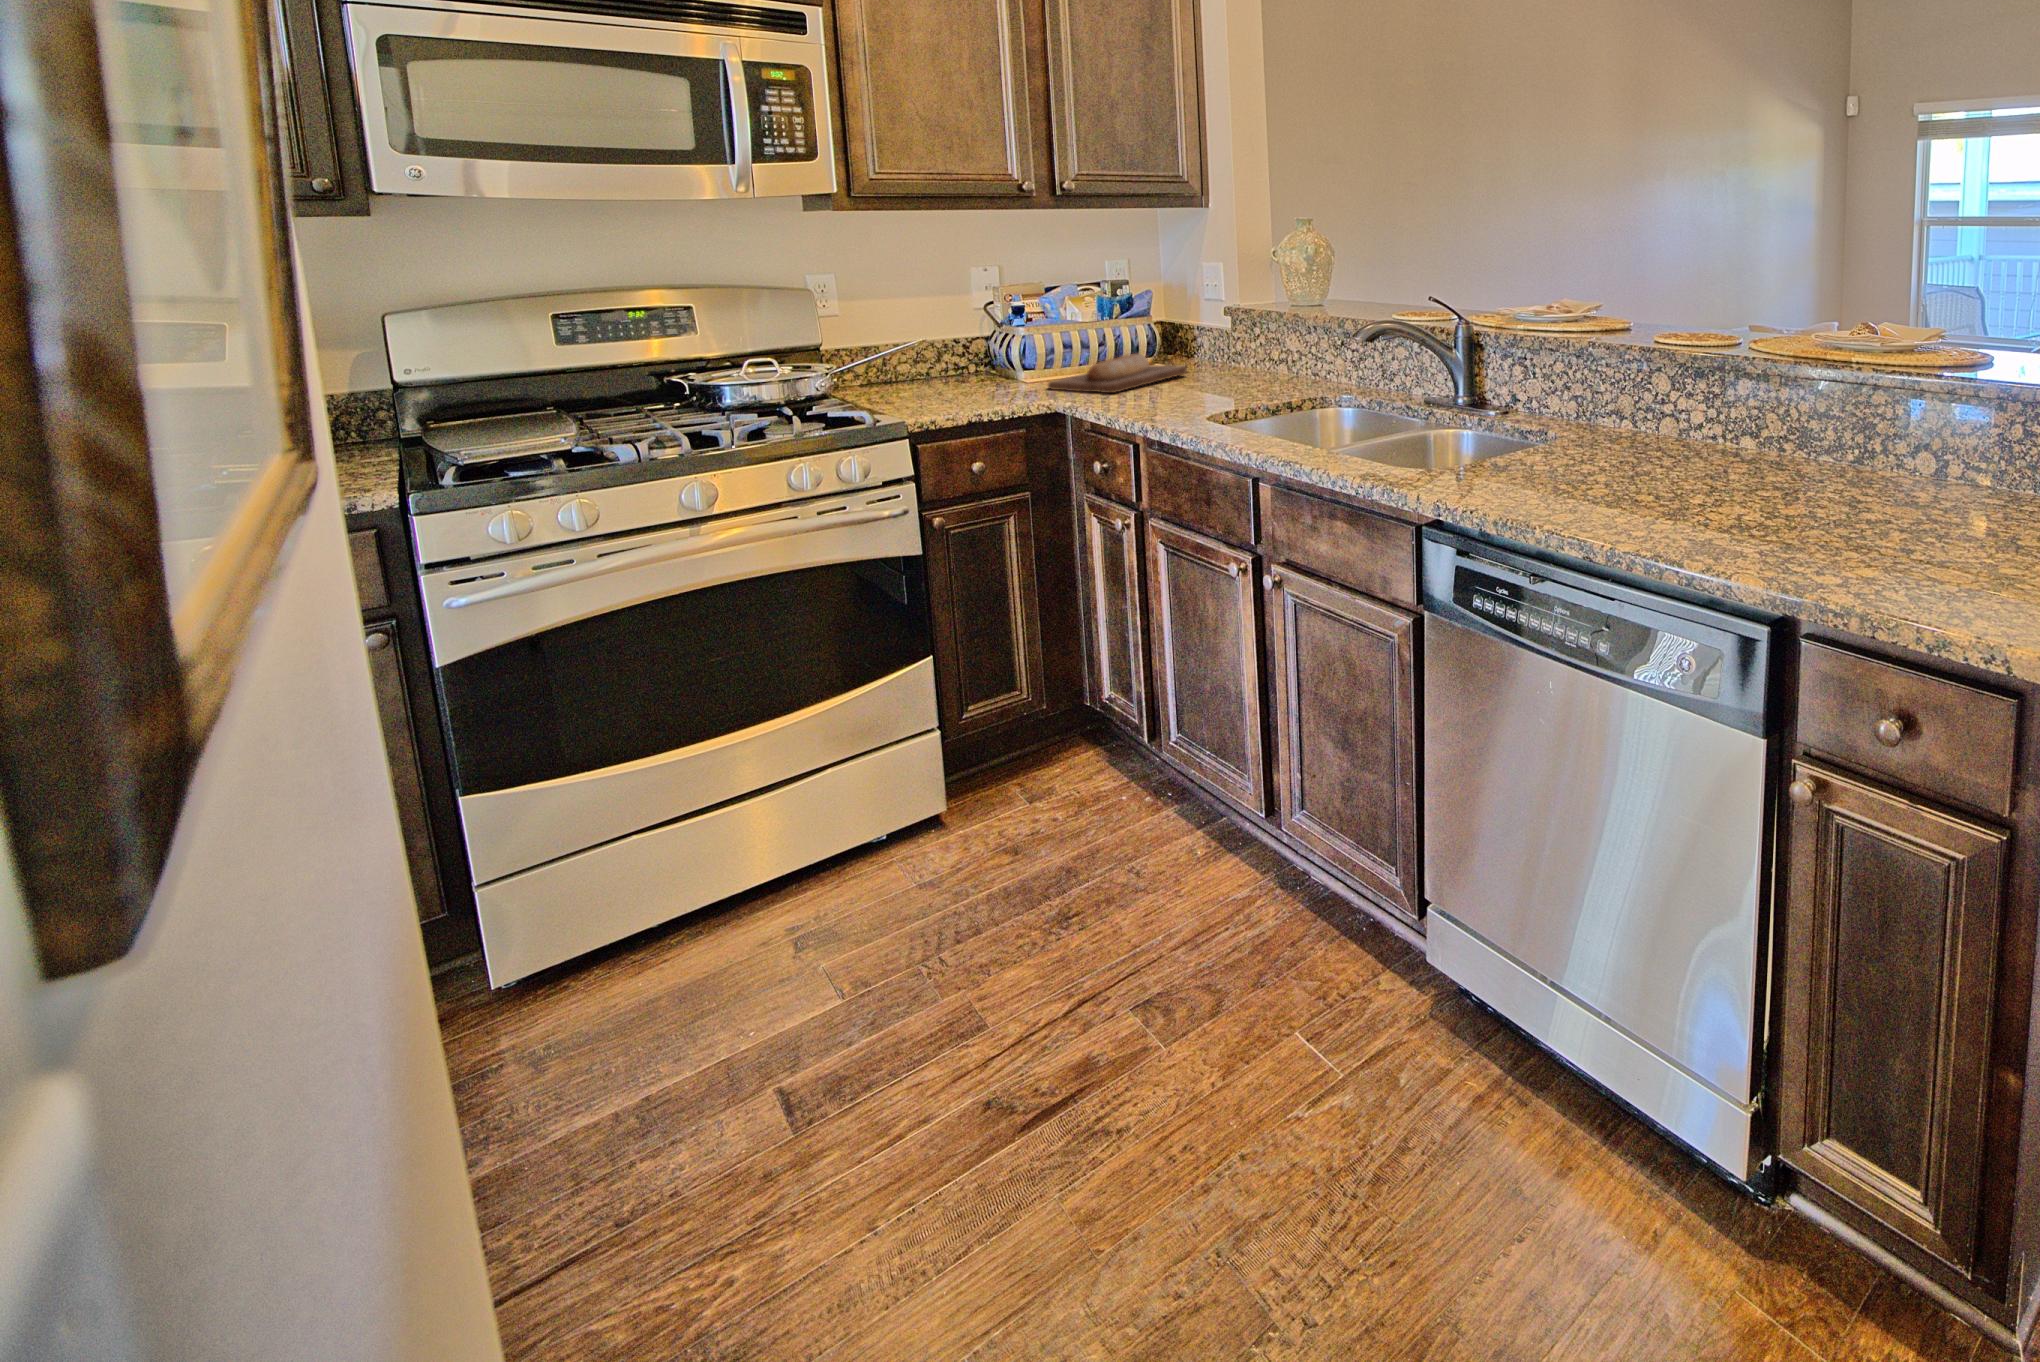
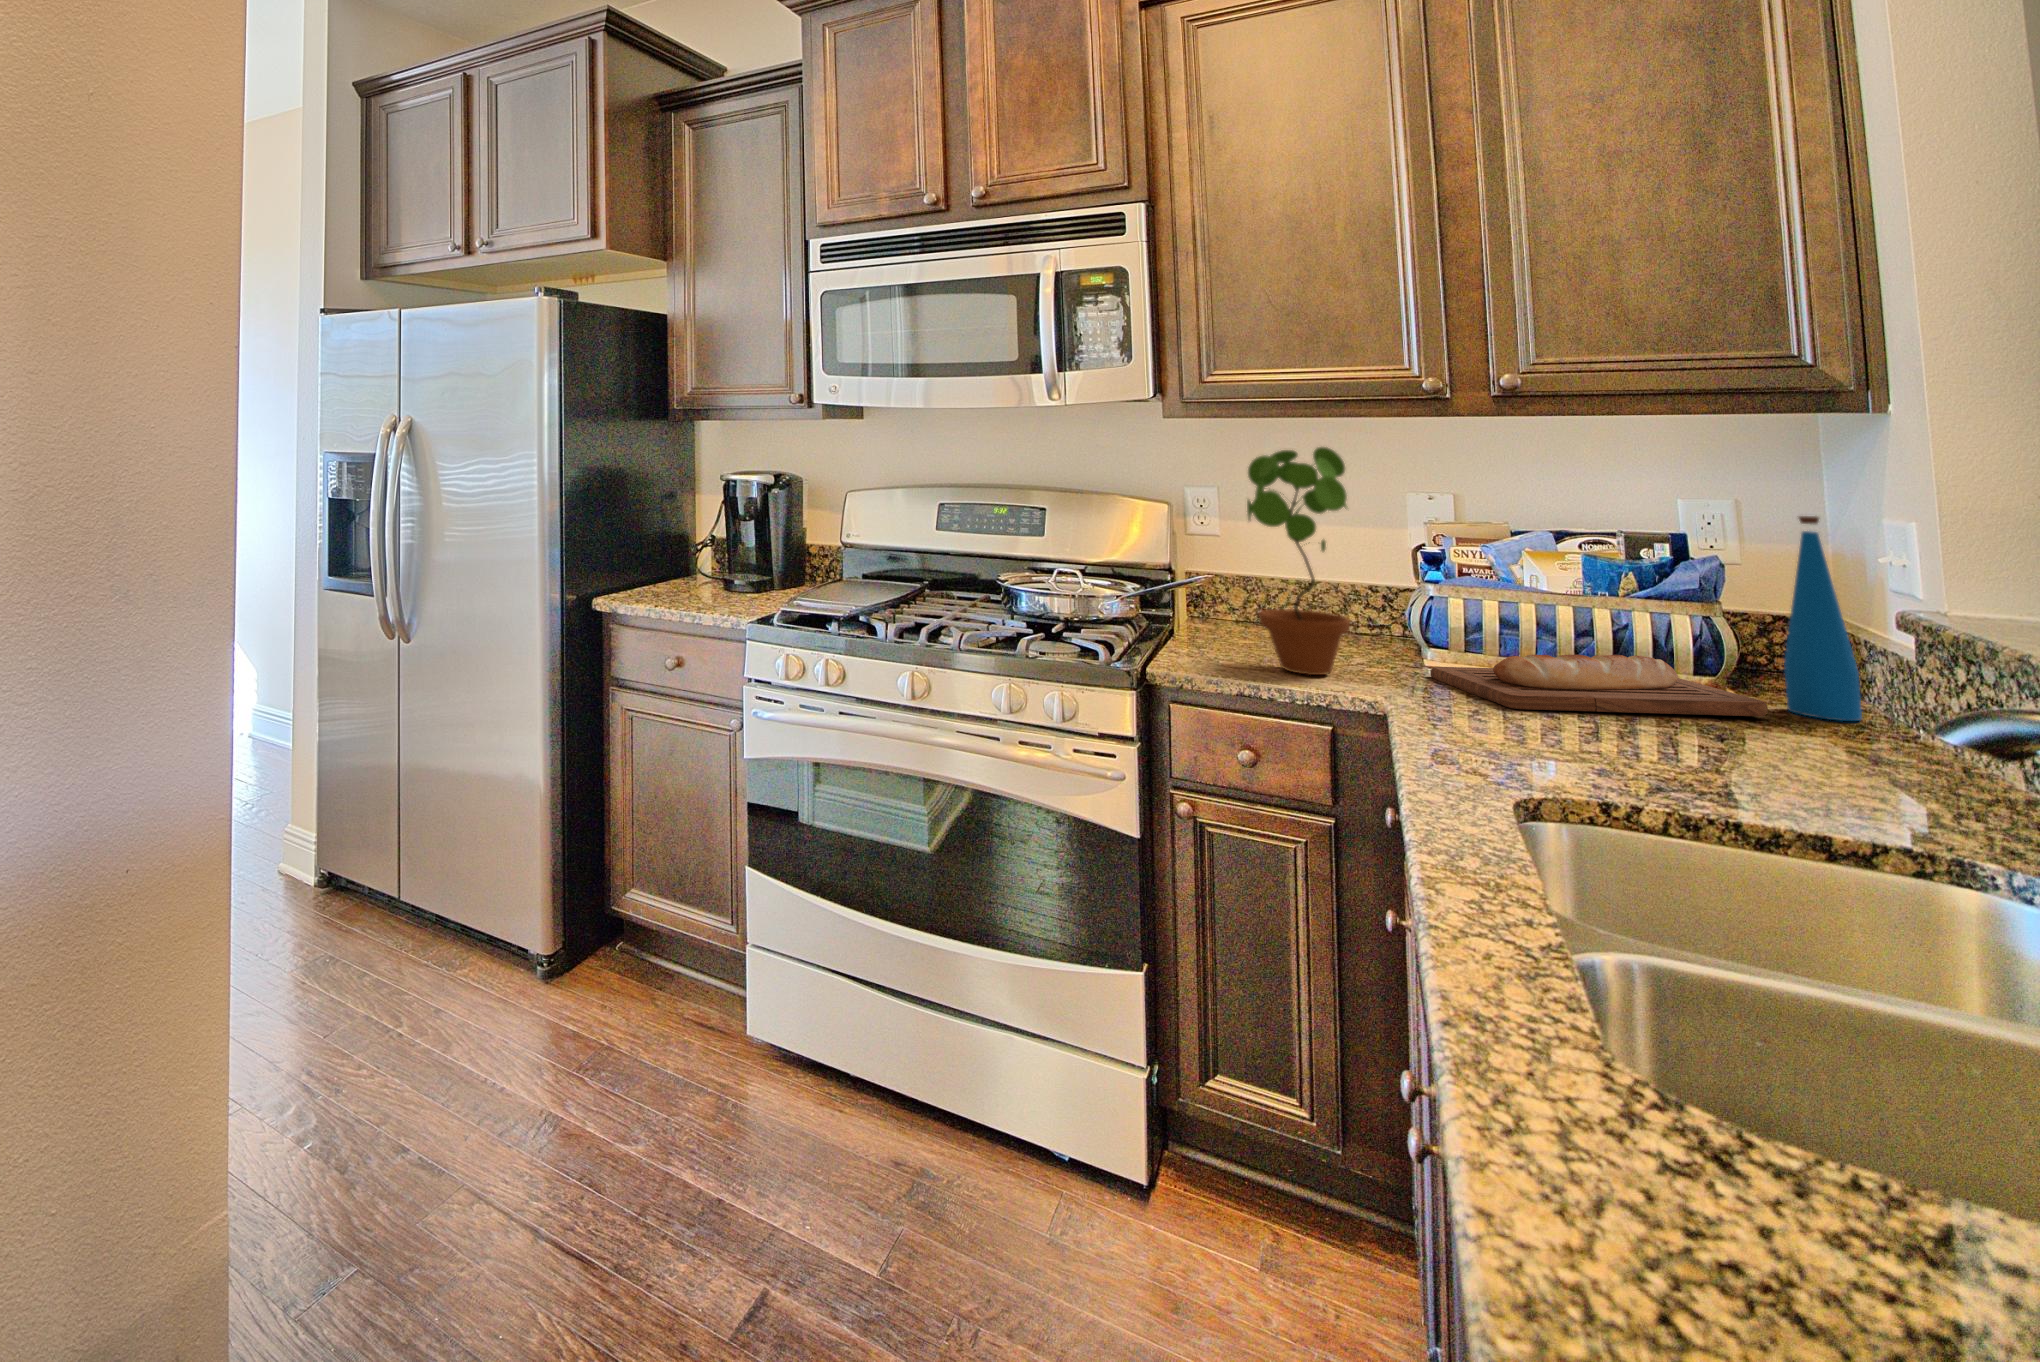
potted plant: none [942,232,1022,402] -> present [1247,447,1350,675]
bottle: none [1180,265,1207,371] -> present [1784,516,1862,721]

